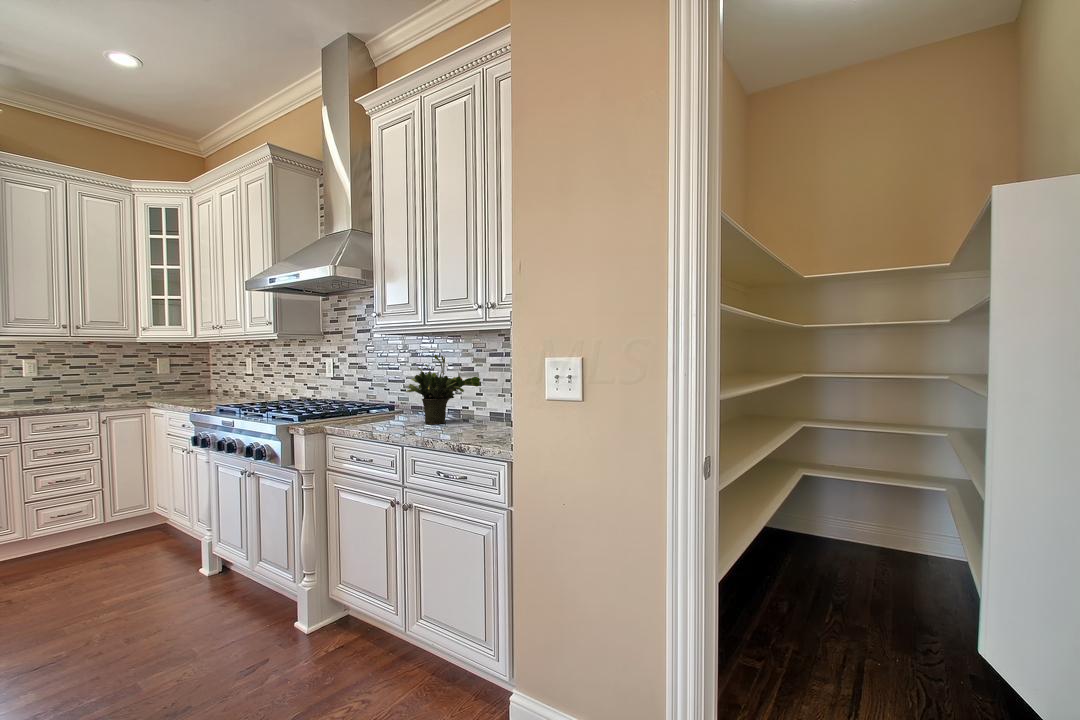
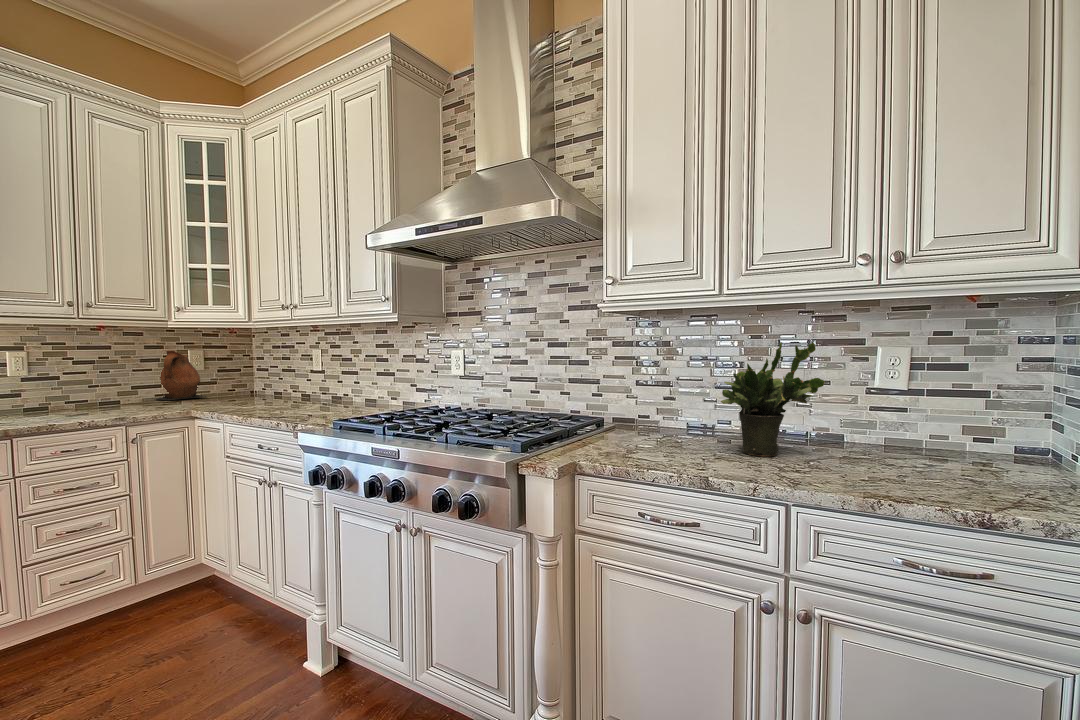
ceramic pitcher: none [129,359,171,395] -> present [156,351,207,400]

